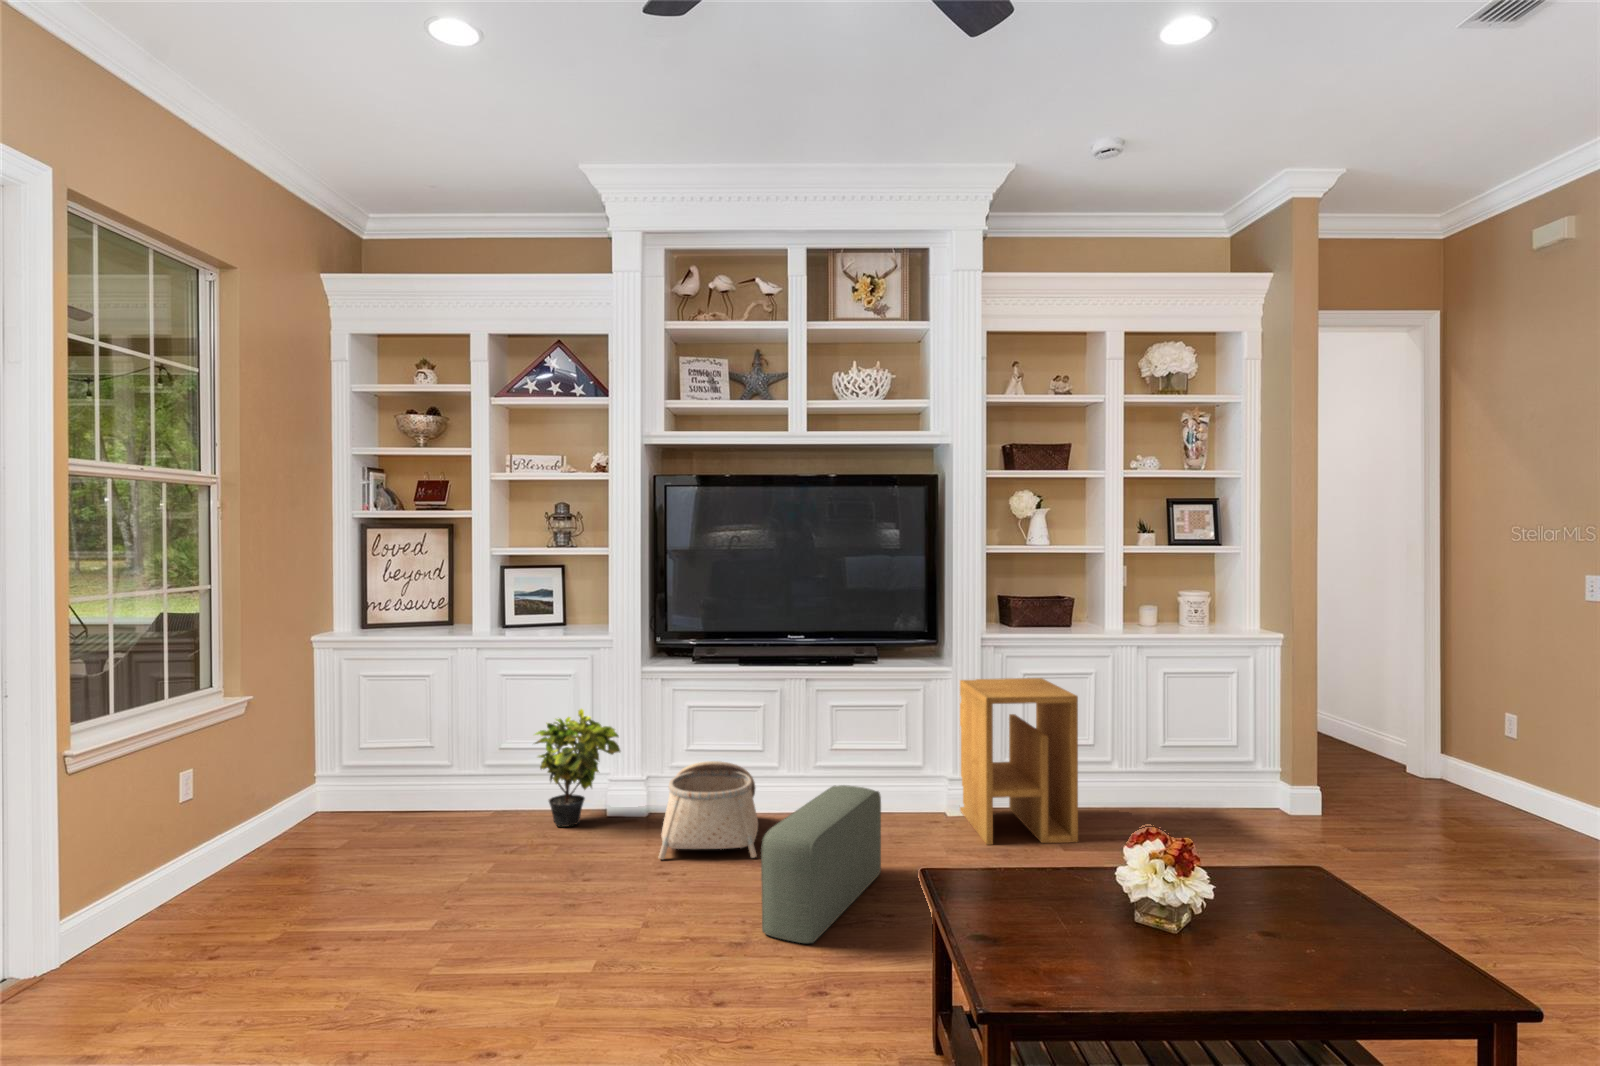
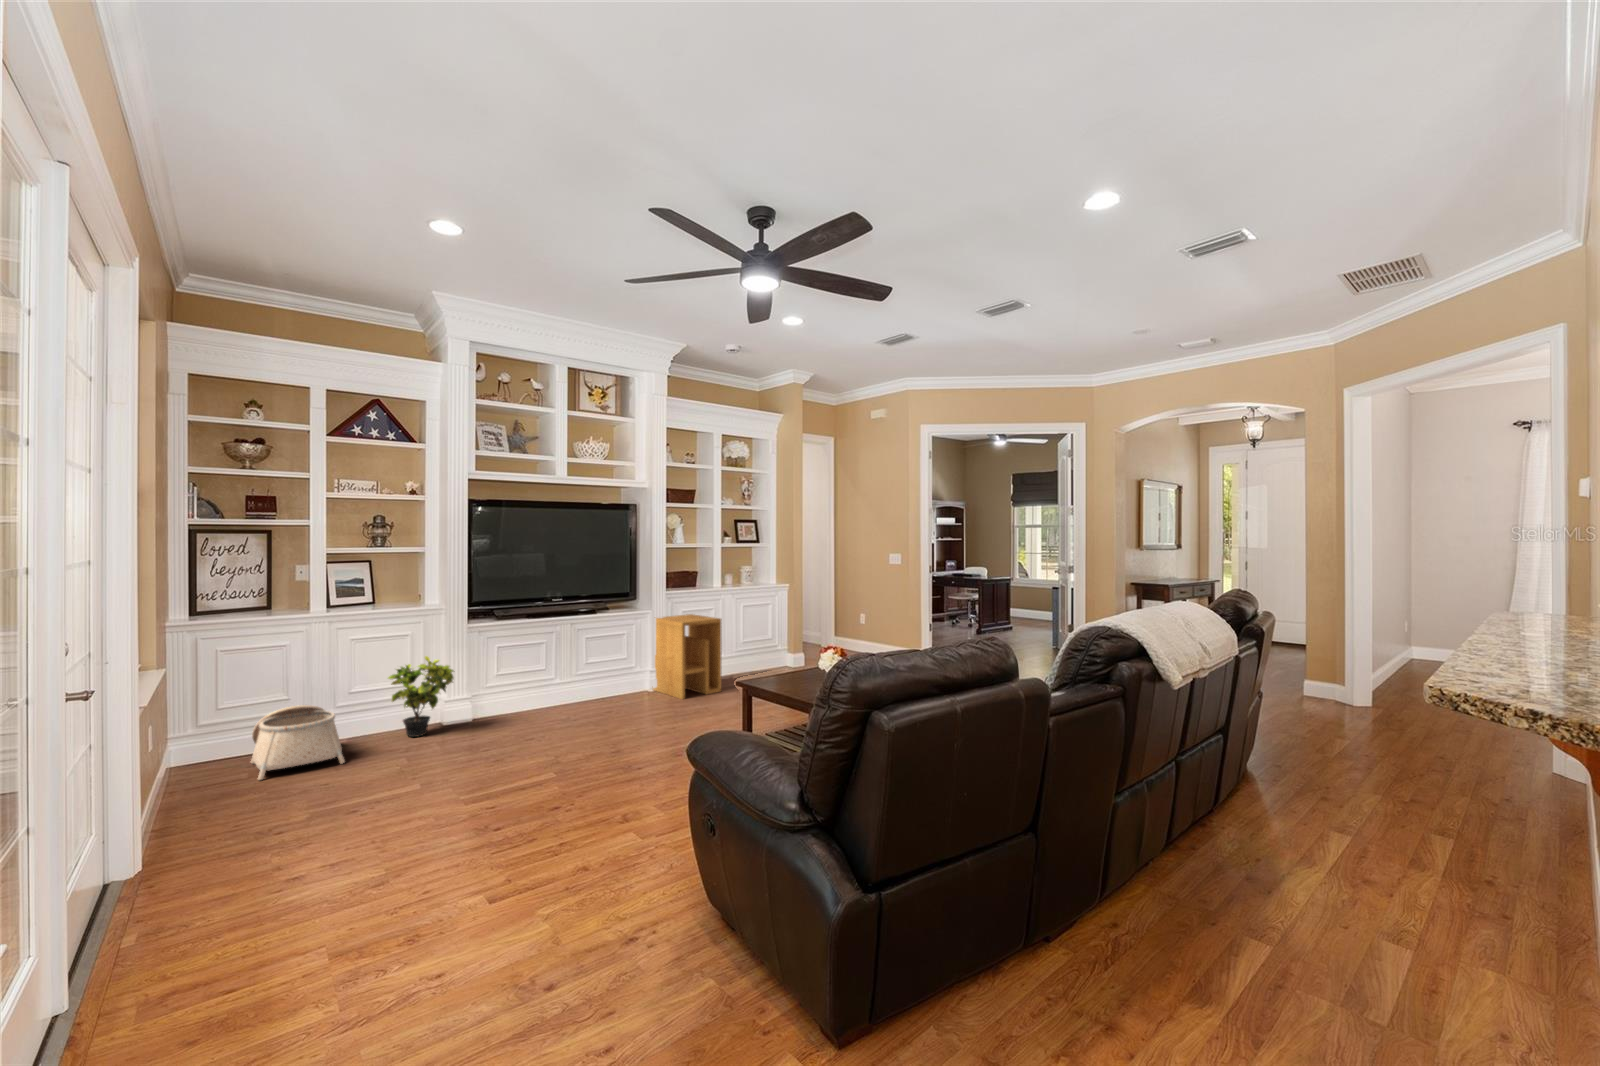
basket: present [659,761,758,859] -> present [251,705,345,780]
pouf: present [761,785,881,943] -> none [620,673,652,746]

